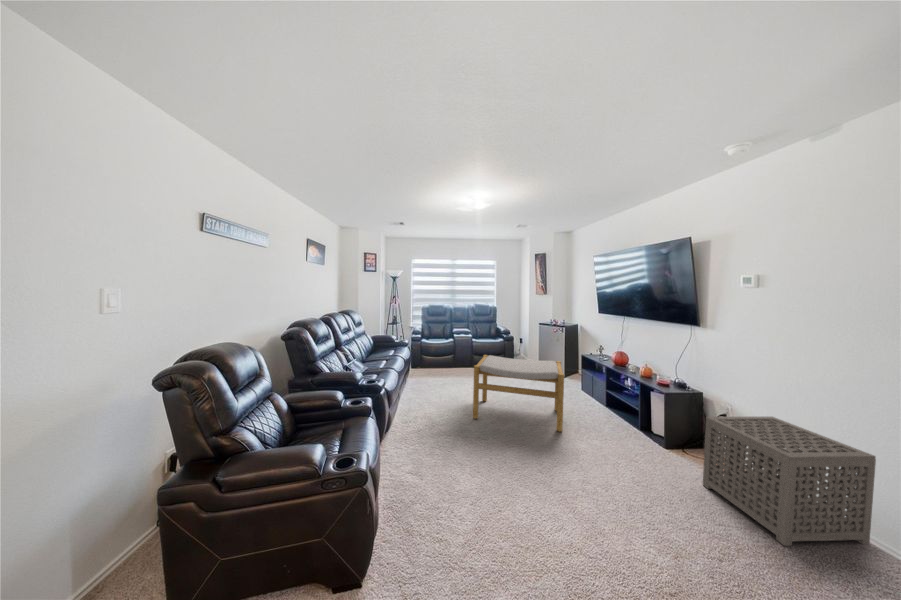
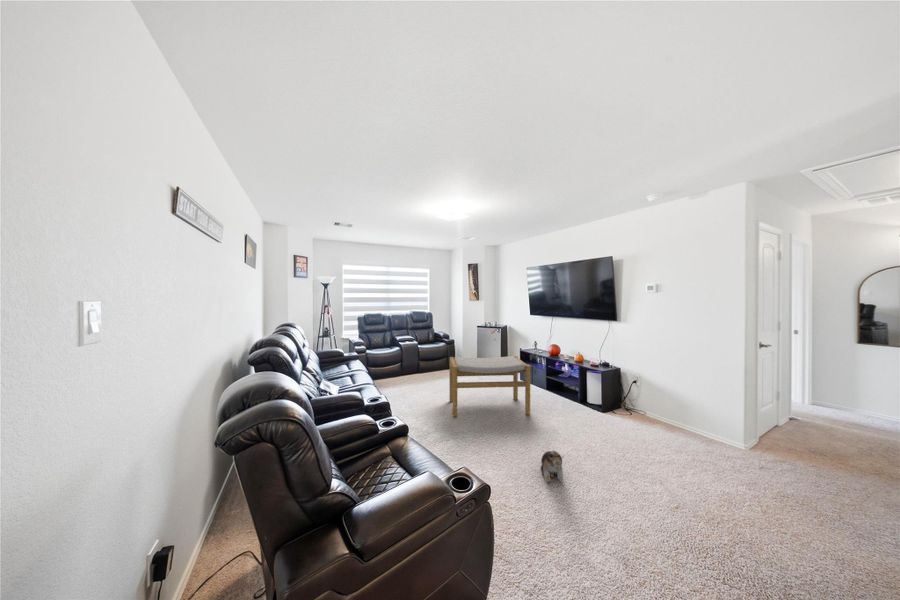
side table: present [703,417,876,546] -> none [636,376,724,454]
plush toy: none [519,485,549,528] -> present [541,451,563,482]

